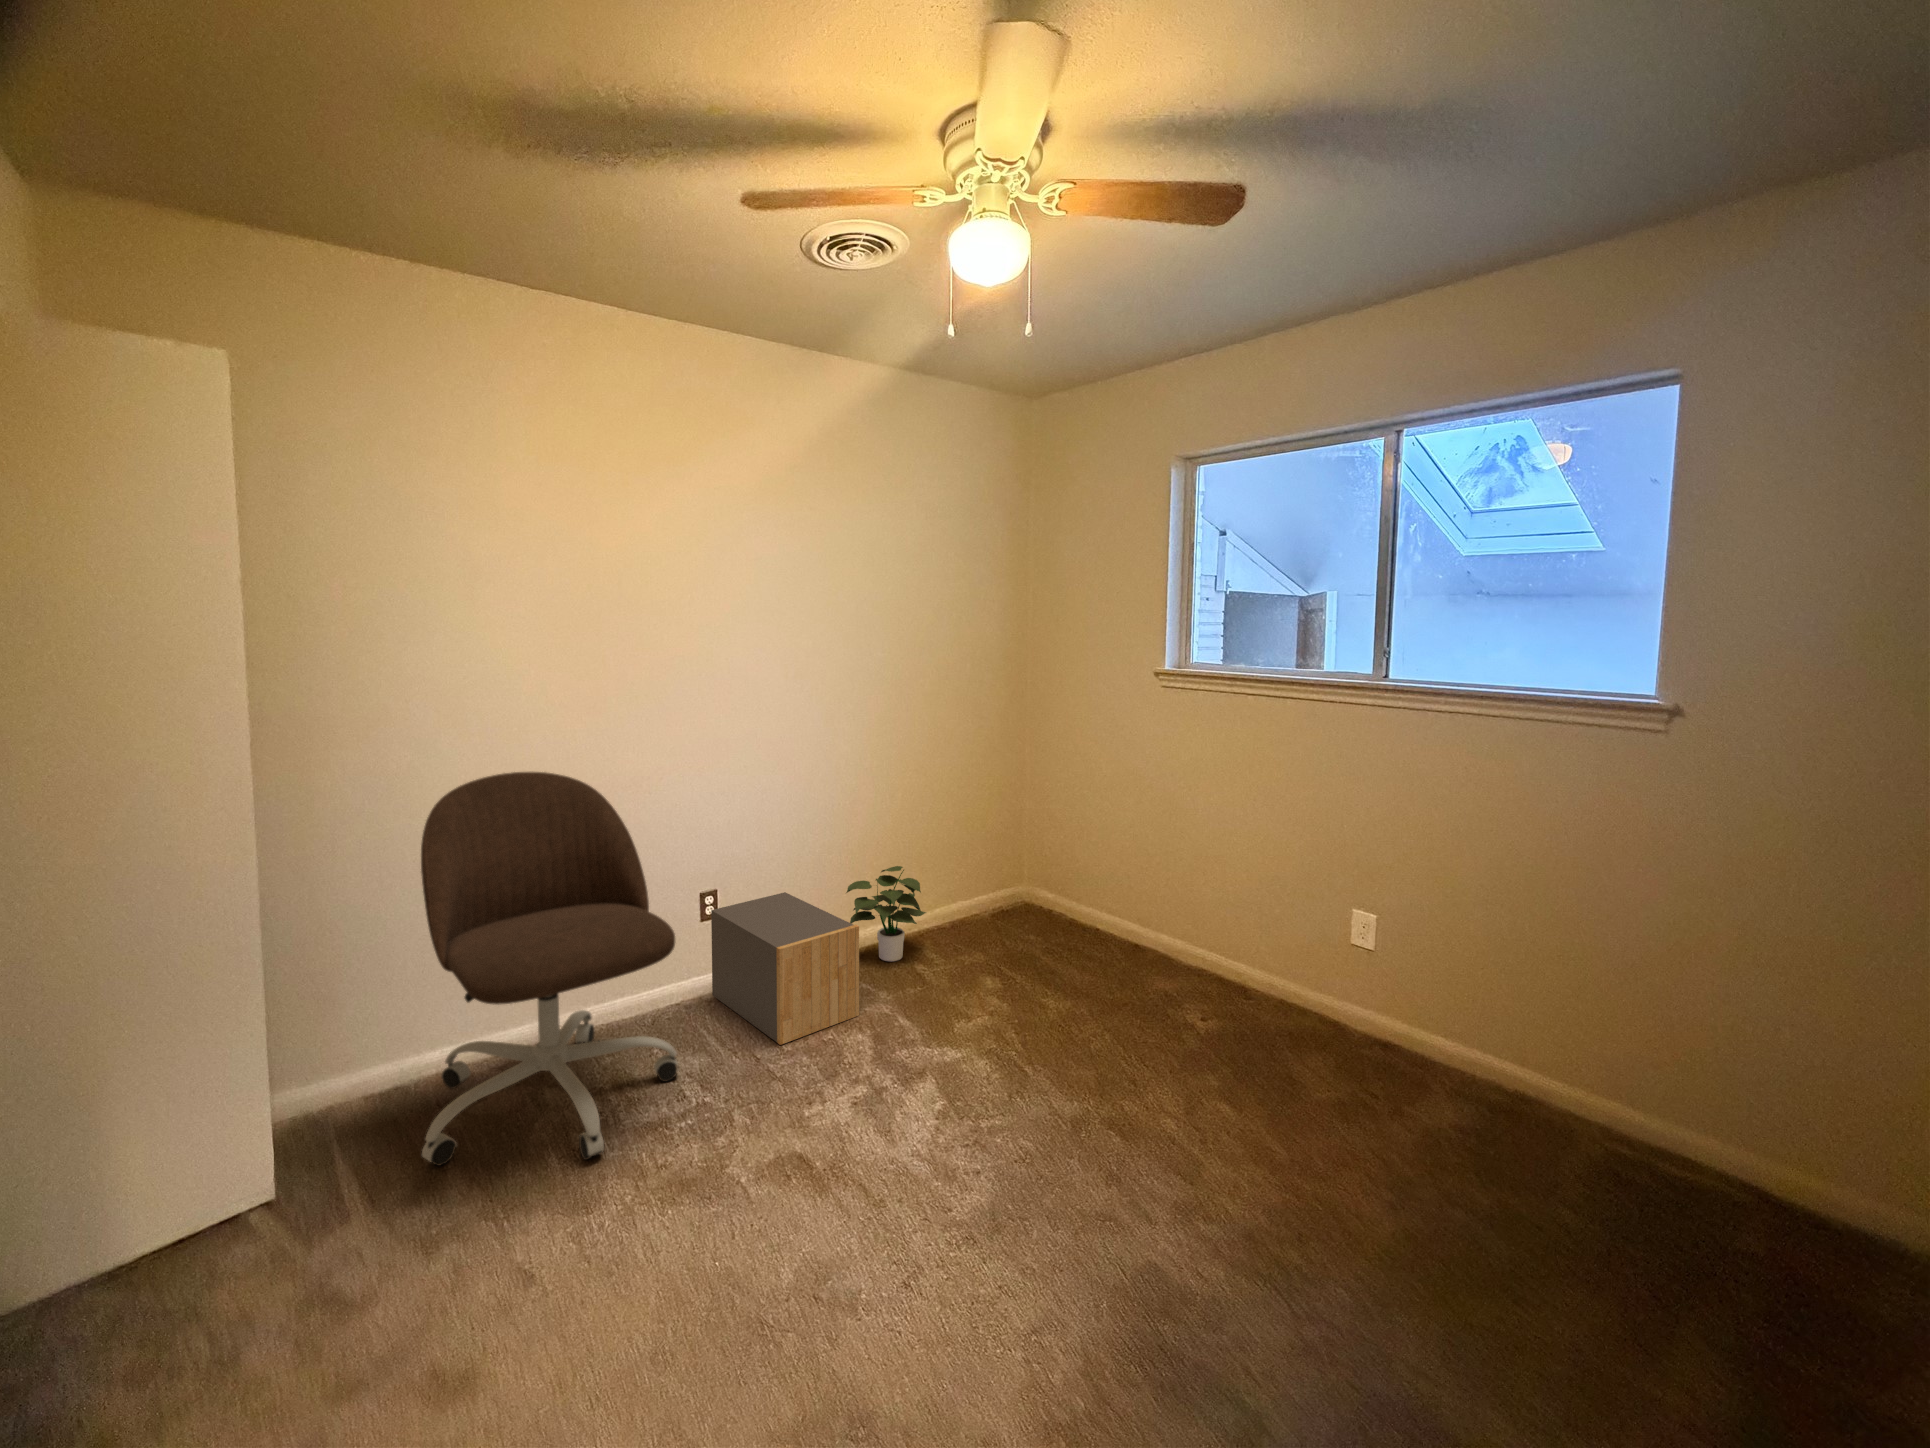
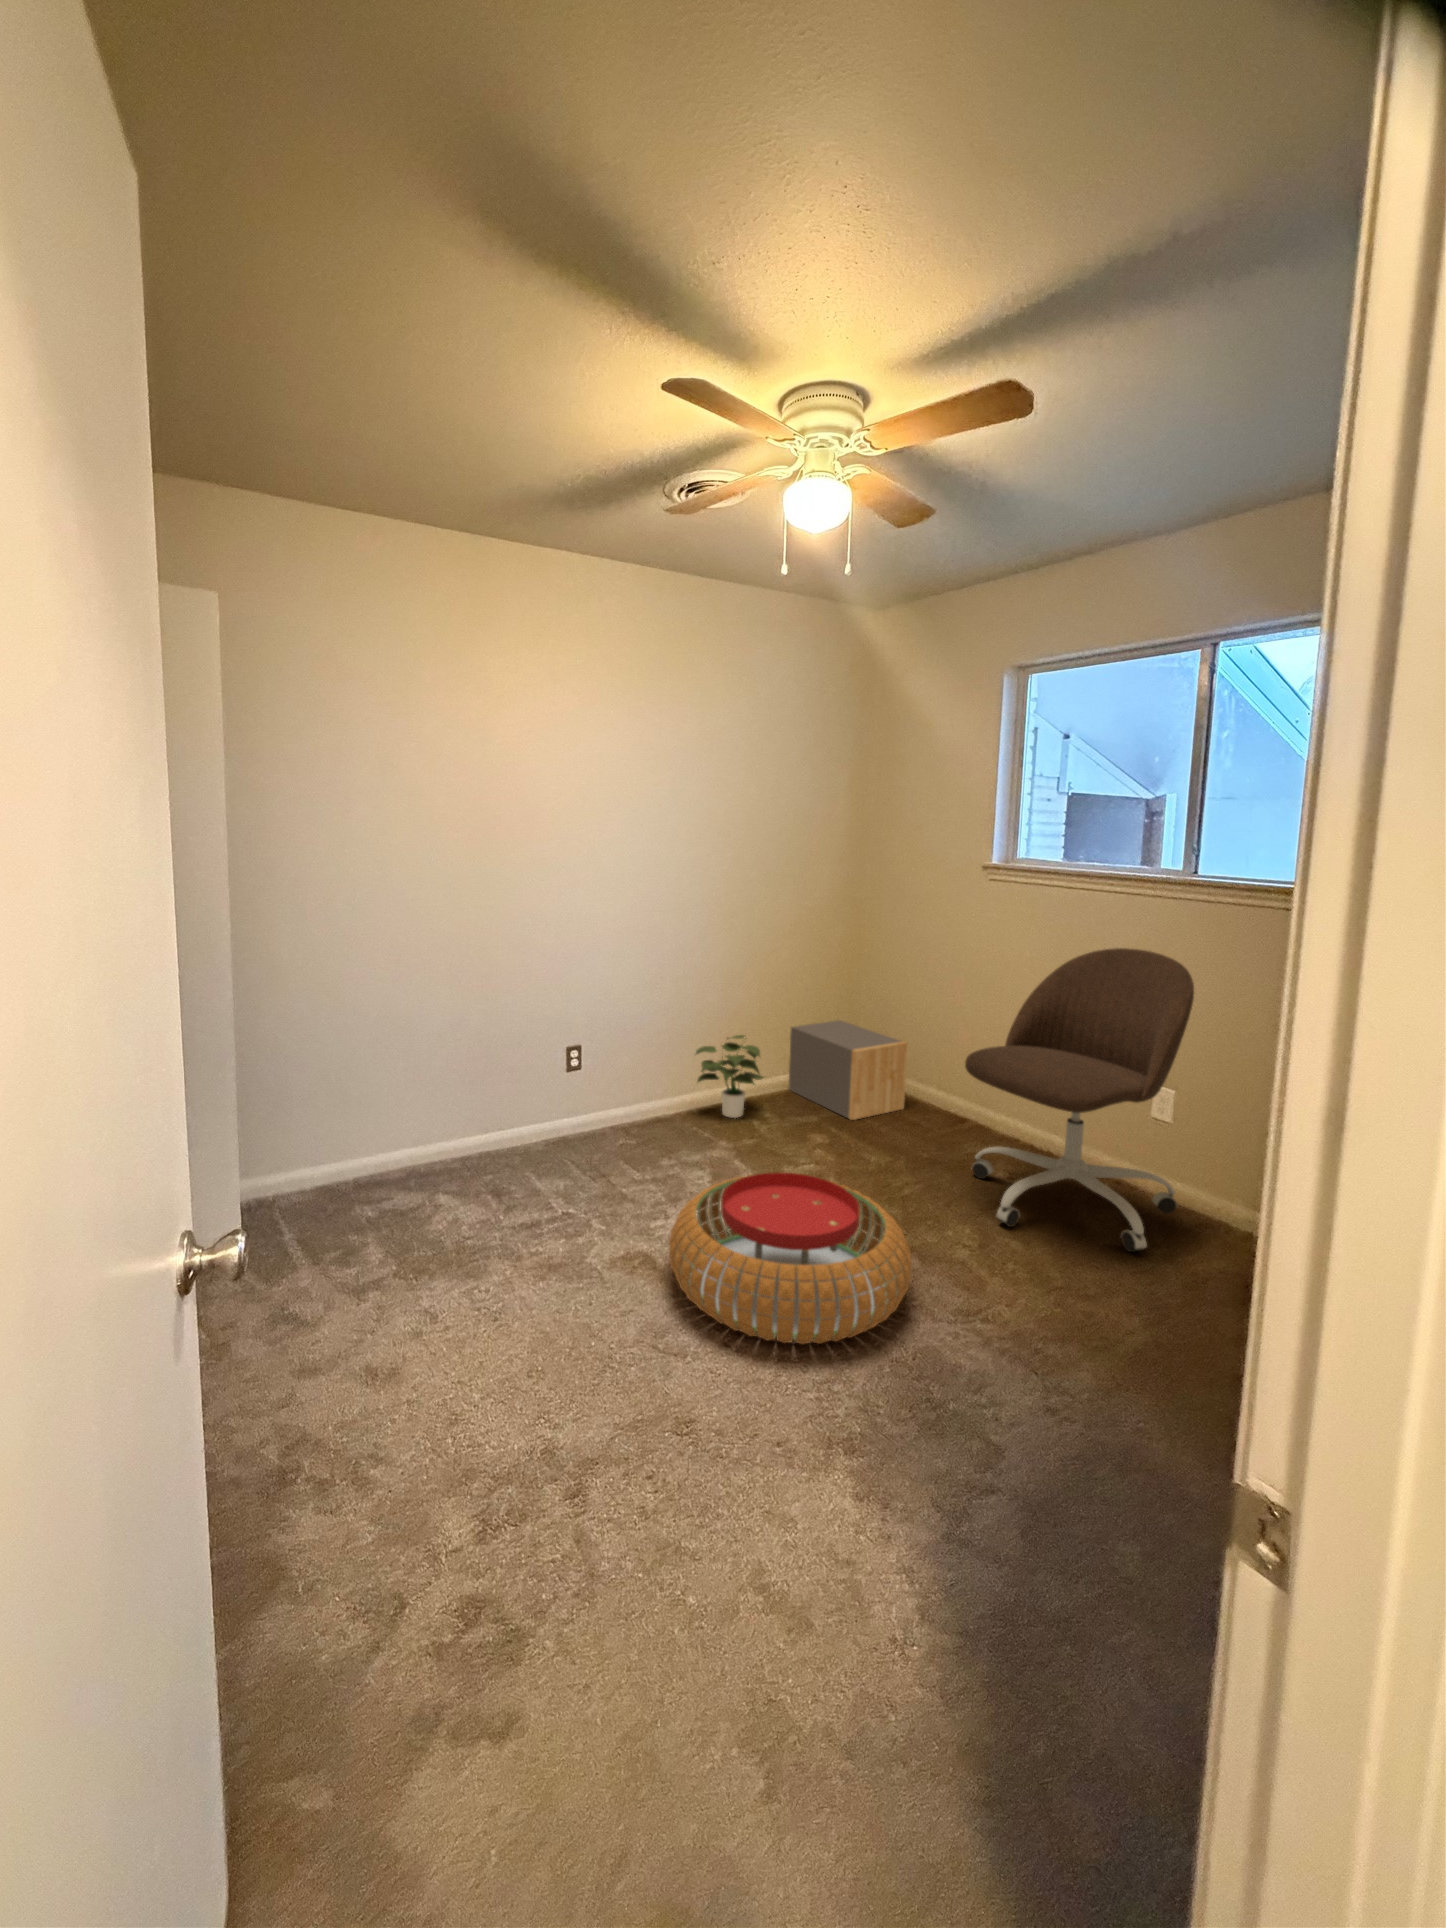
office chair: present [421,772,678,1166] -> present [965,948,1194,1252]
nightstand: present [711,892,859,1045] -> present [789,1020,907,1120]
pouf: none [830,1041,1121,1274] -> present [669,1172,912,1344]

